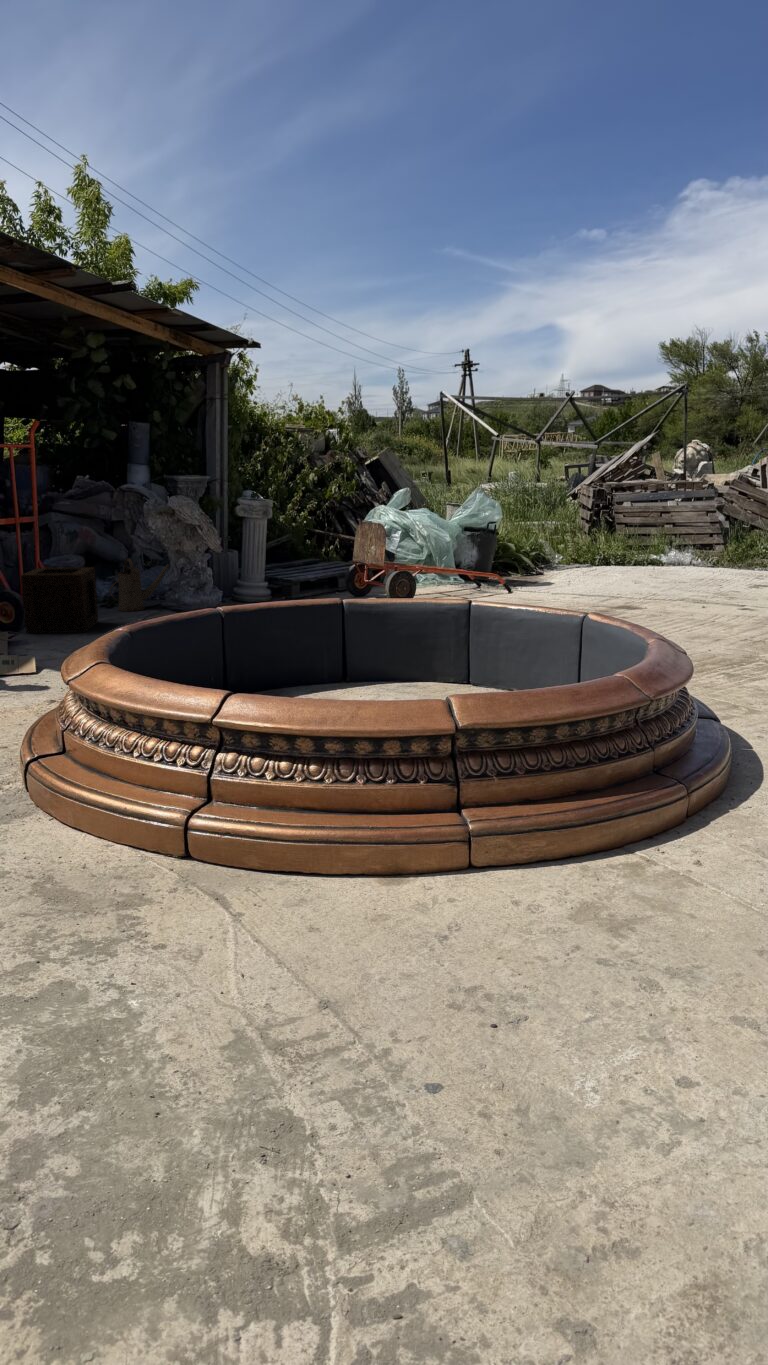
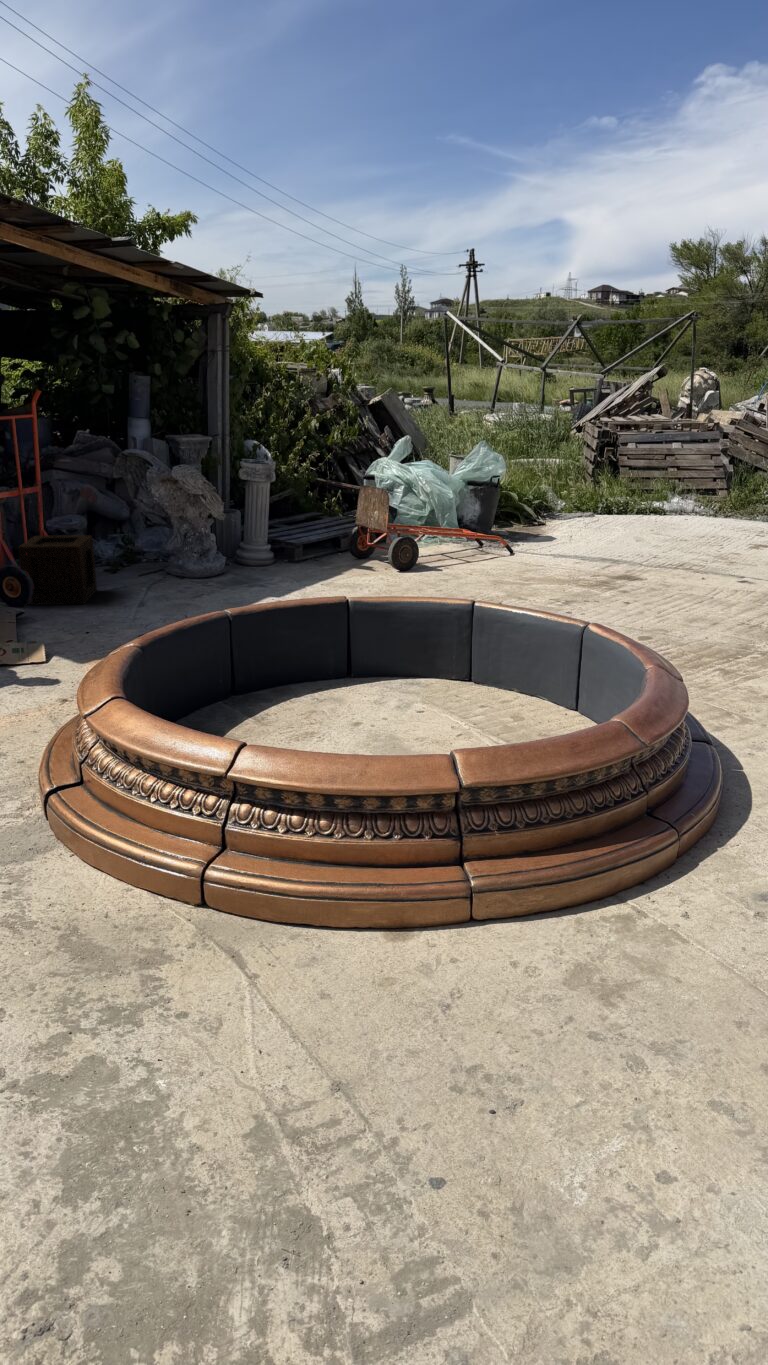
watering can: present [110,559,169,611] -> none [107,521,167,575]

